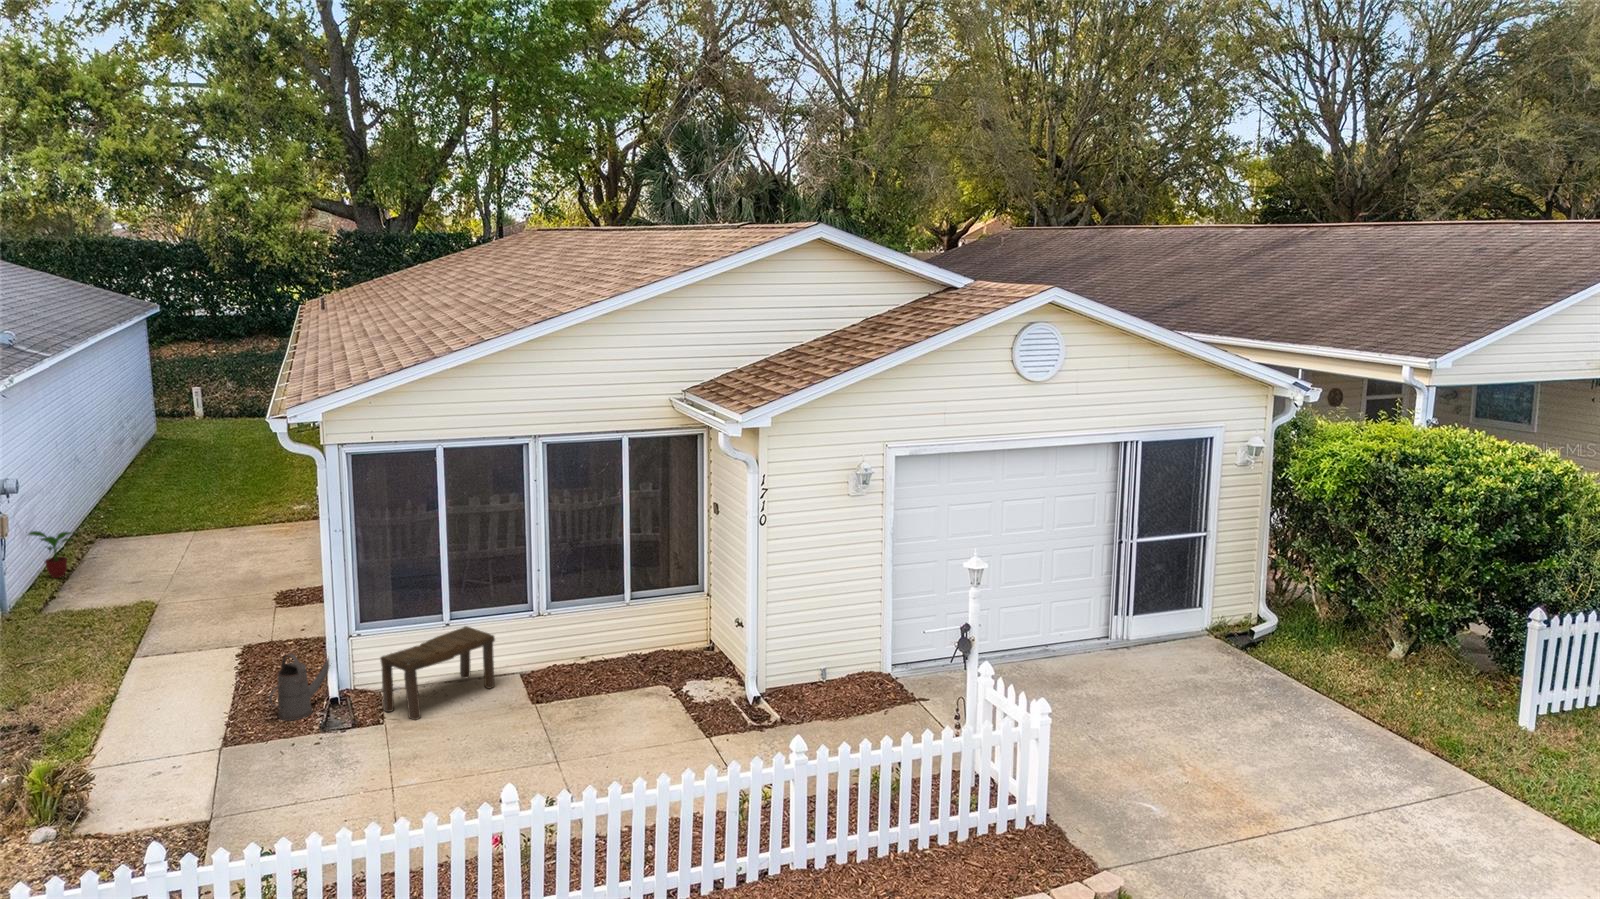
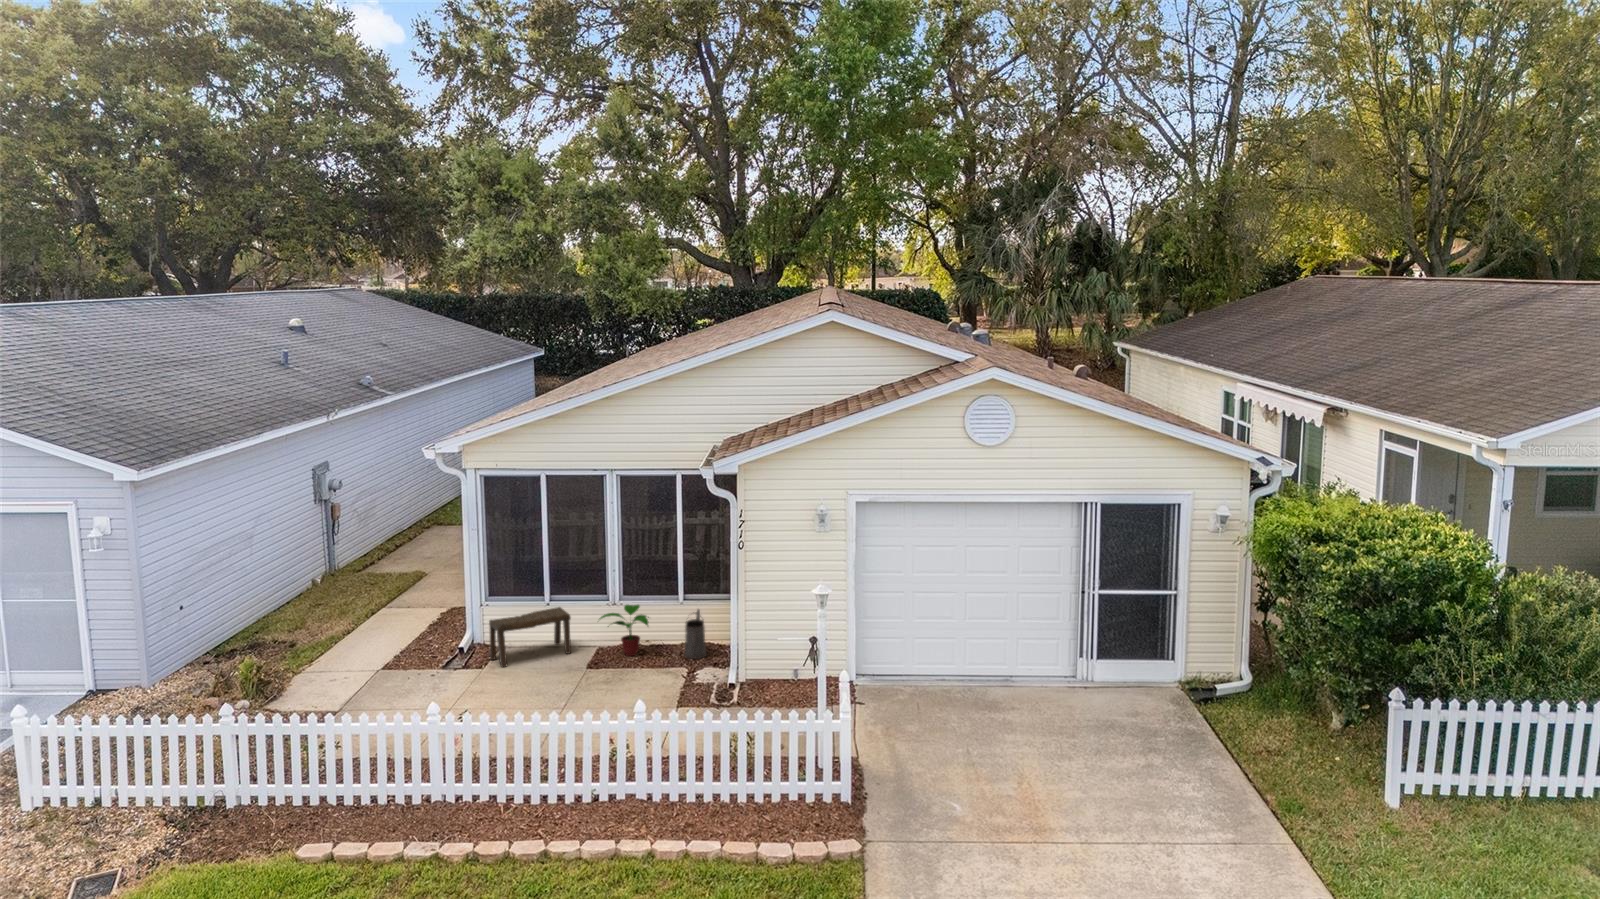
potted plant: present [29,531,76,578] -> present [599,605,649,656]
watering can: present [269,654,330,721] -> present [685,609,707,659]

